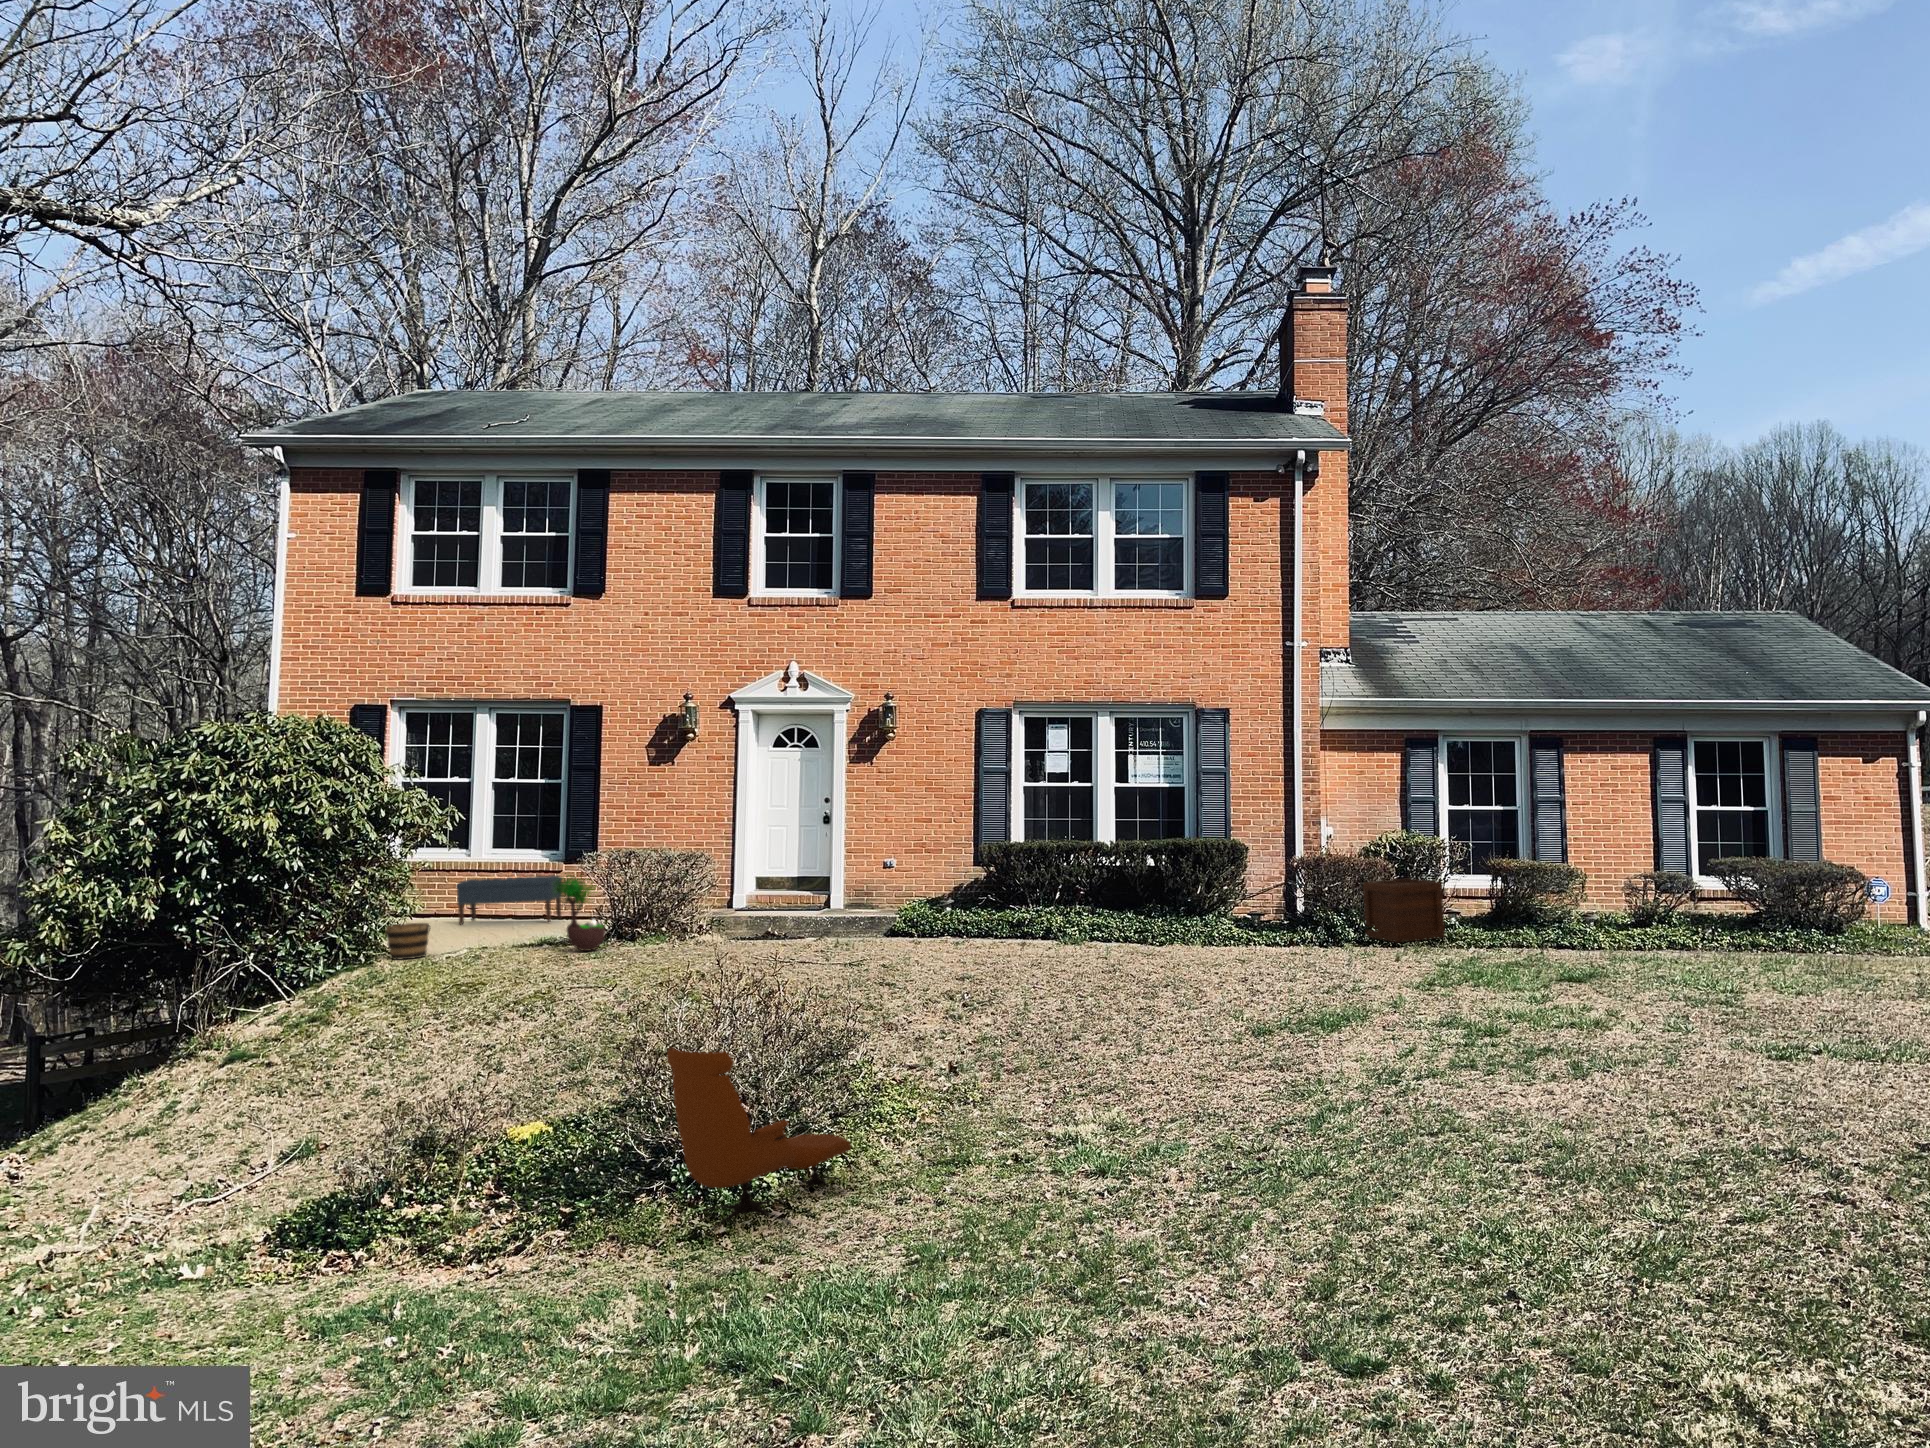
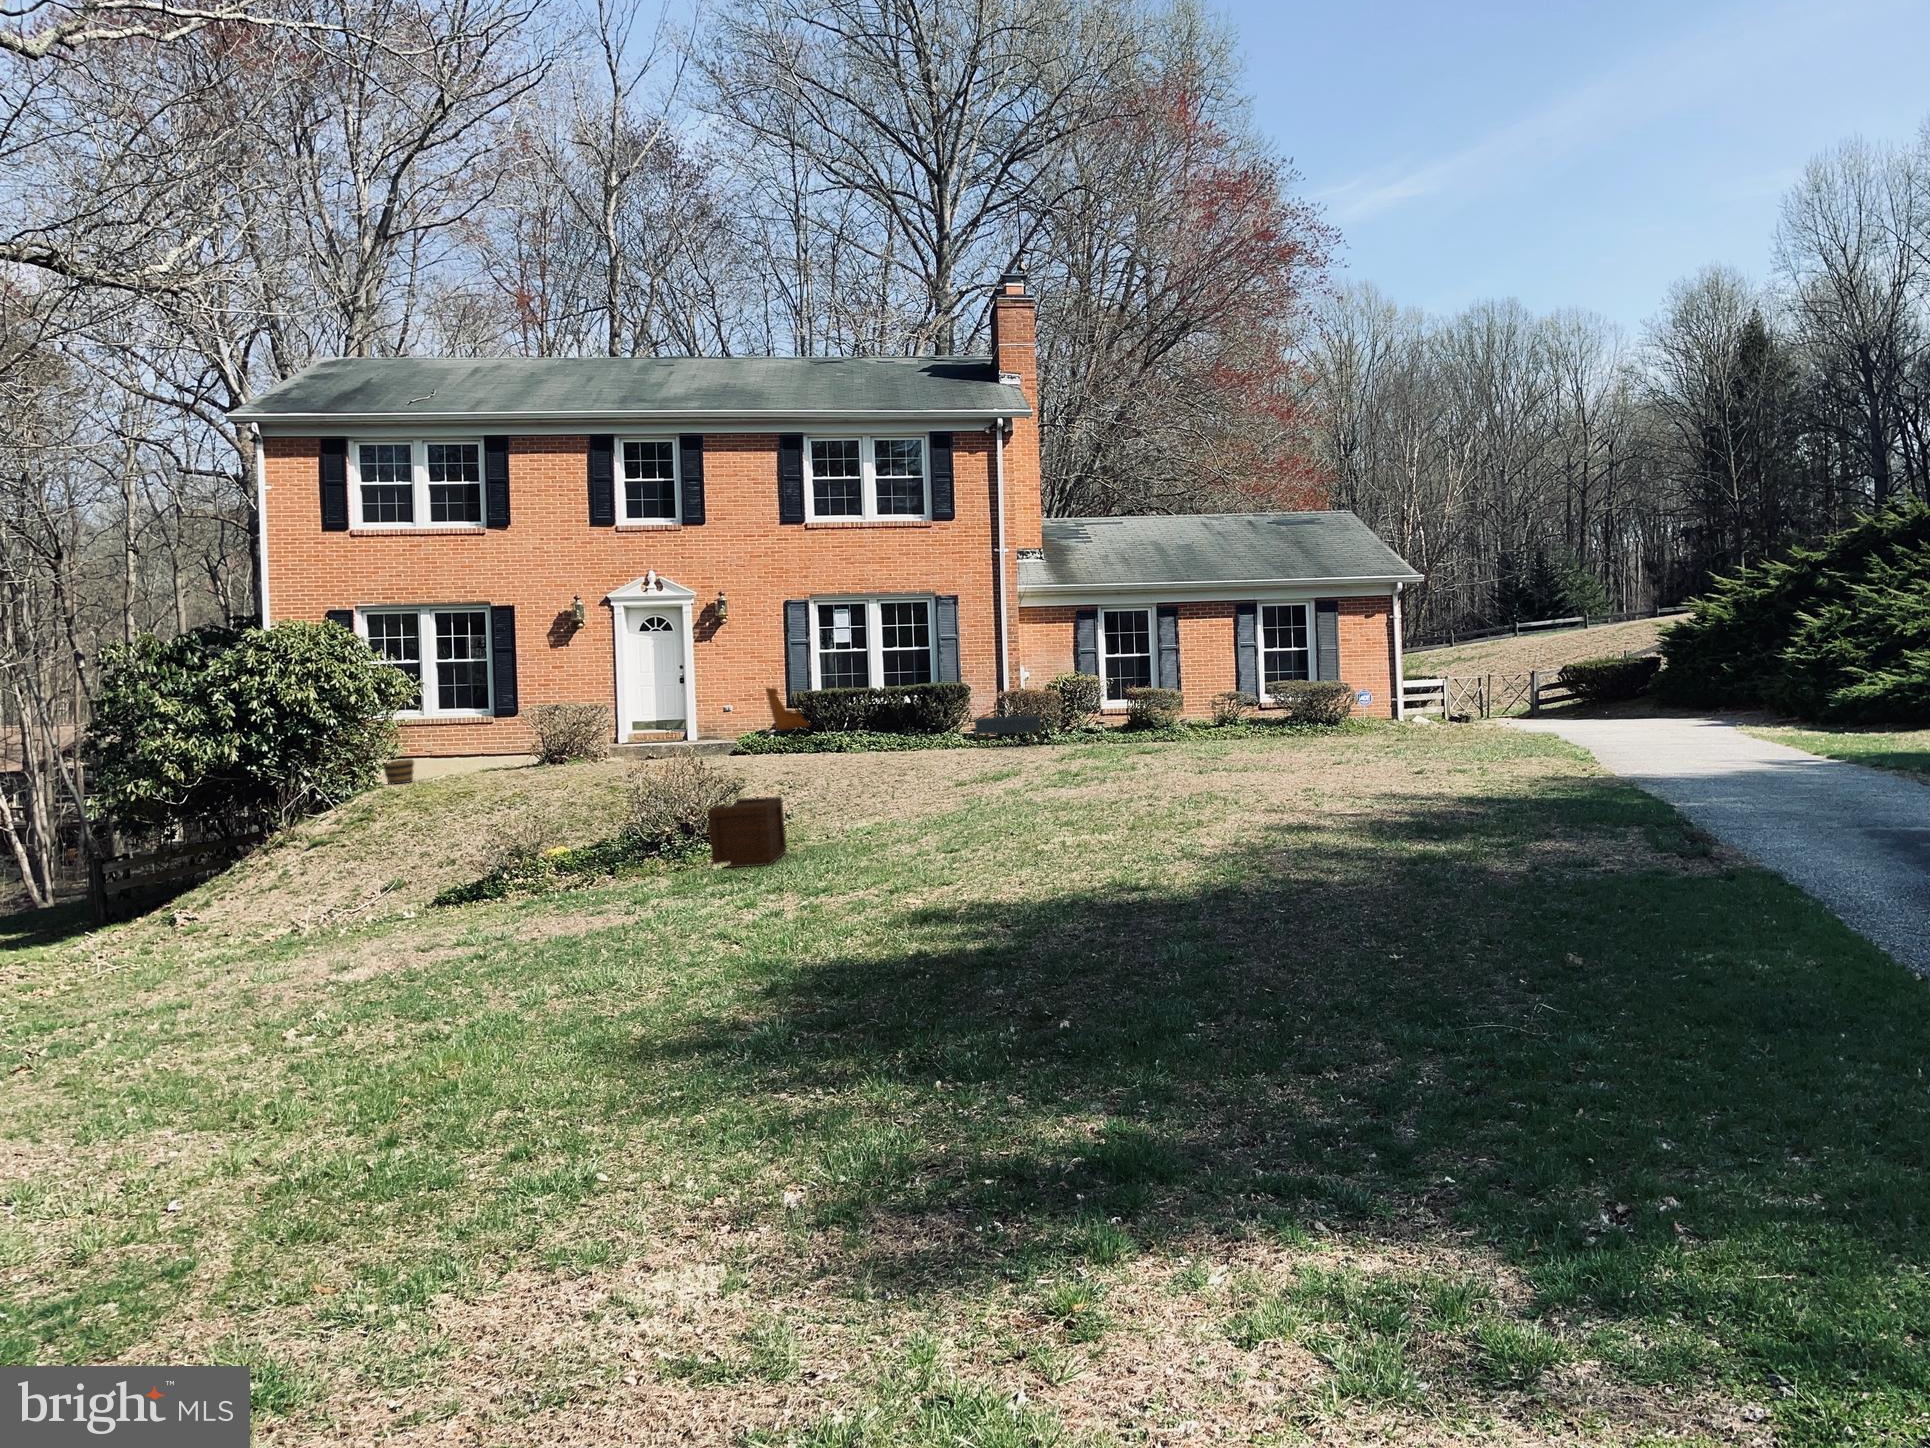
potted tree: present [553,873,606,951] -> none [499,717,538,773]
bench: present [456,875,562,925] -> present [974,715,1041,747]
wooden crate: present [1363,878,1445,943] -> present [707,797,787,868]
lounge chair: present [667,1047,851,1236] -> present [766,688,809,740]

